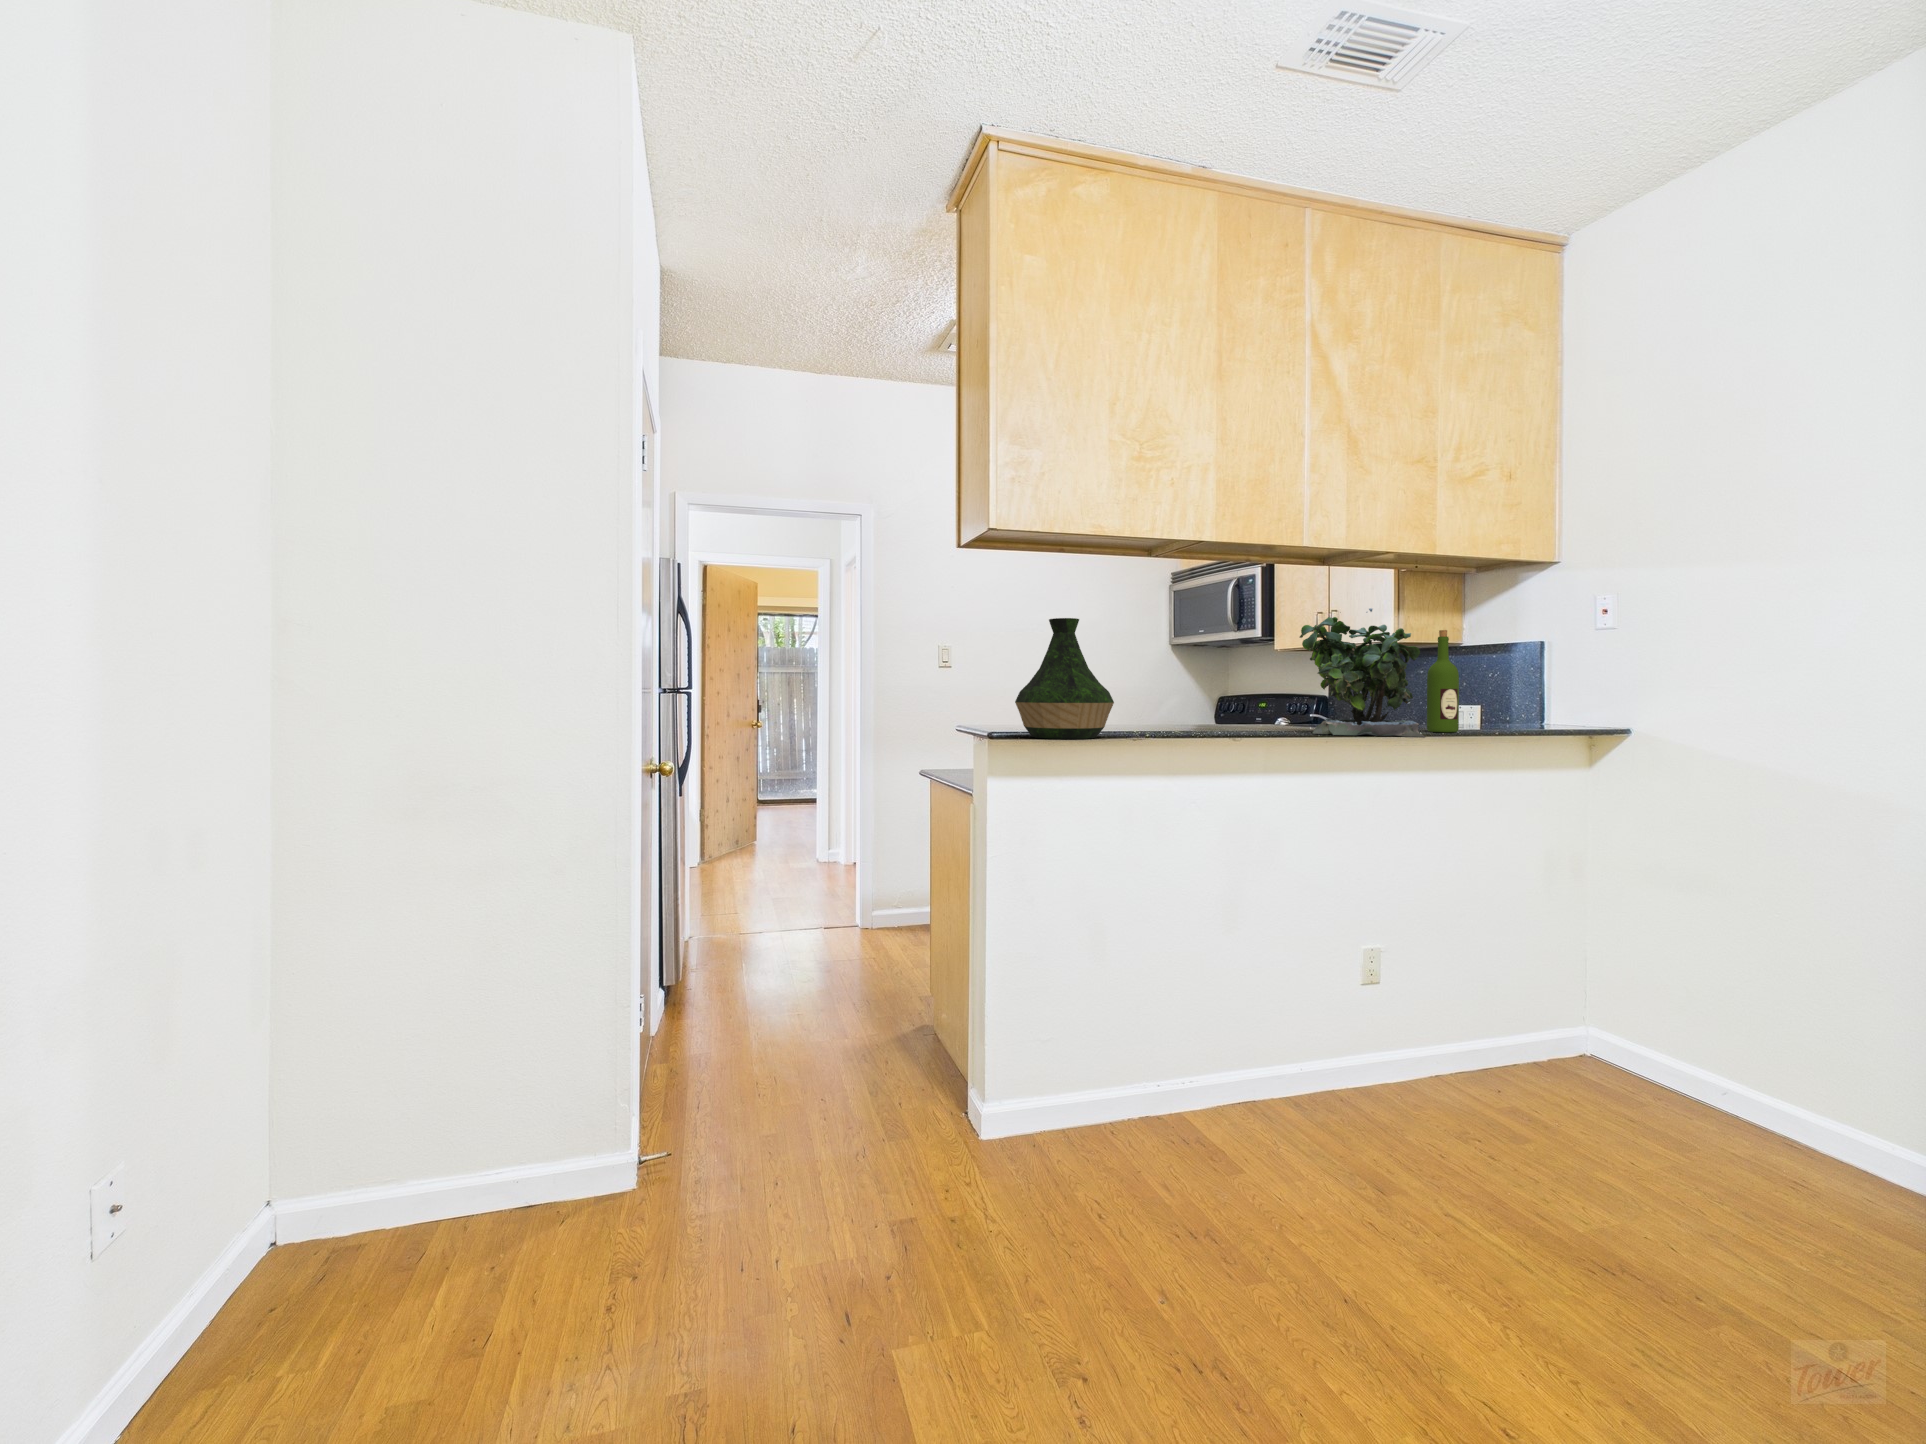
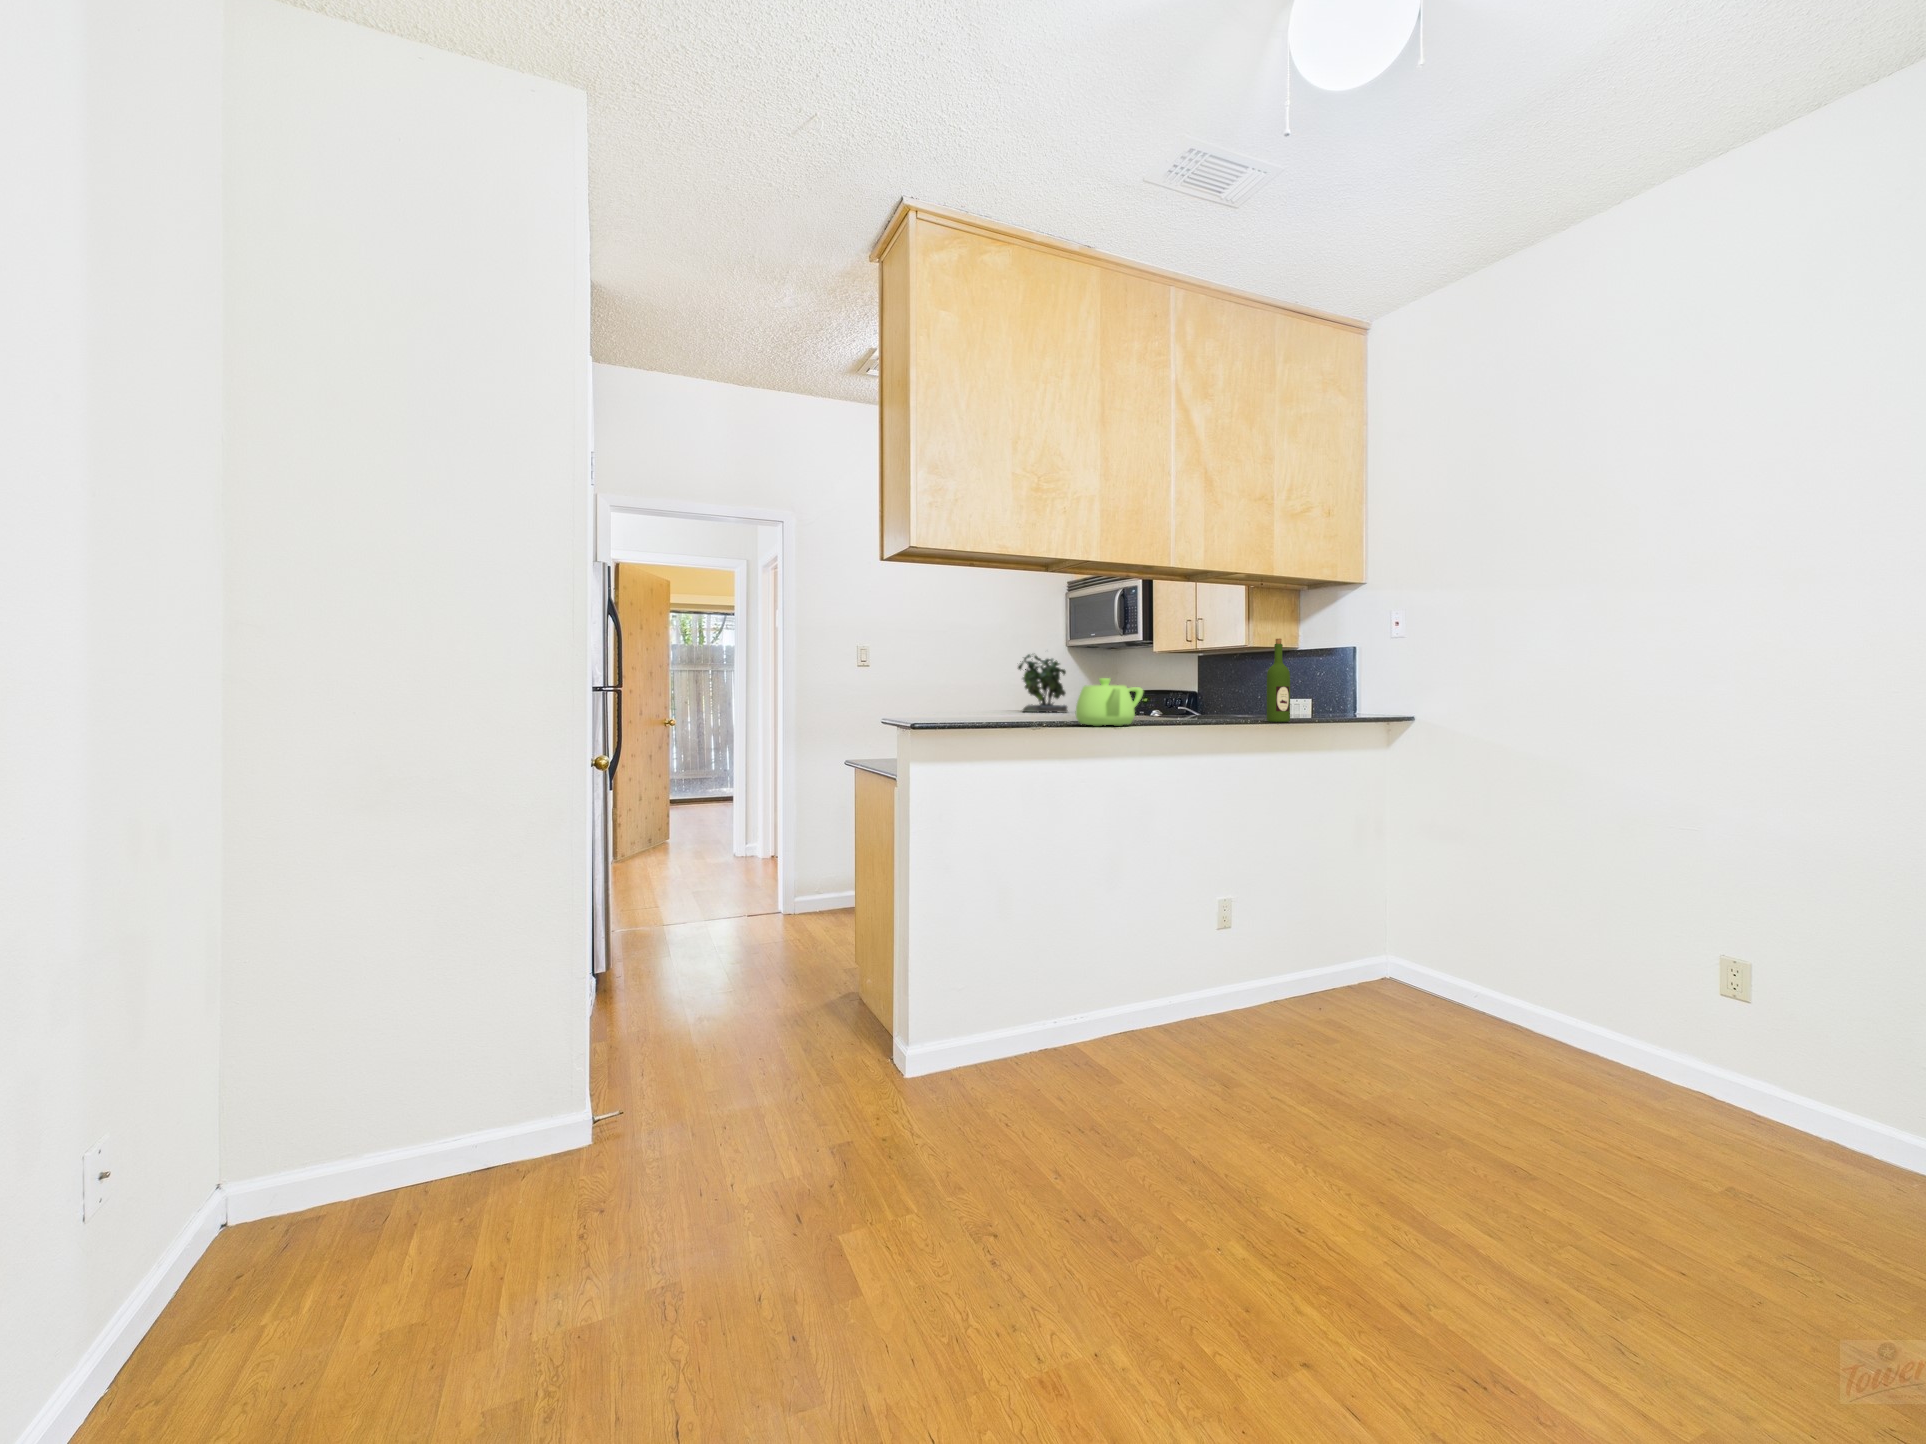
potted plant: present [1300,608,1425,737] -> present [1018,654,1068,713]
vase: present [1015,618,1114,739] -> none [933,627,1016,730]
teapot: none [1185,678,1271,735] -> present [1075,678,1143,726]

